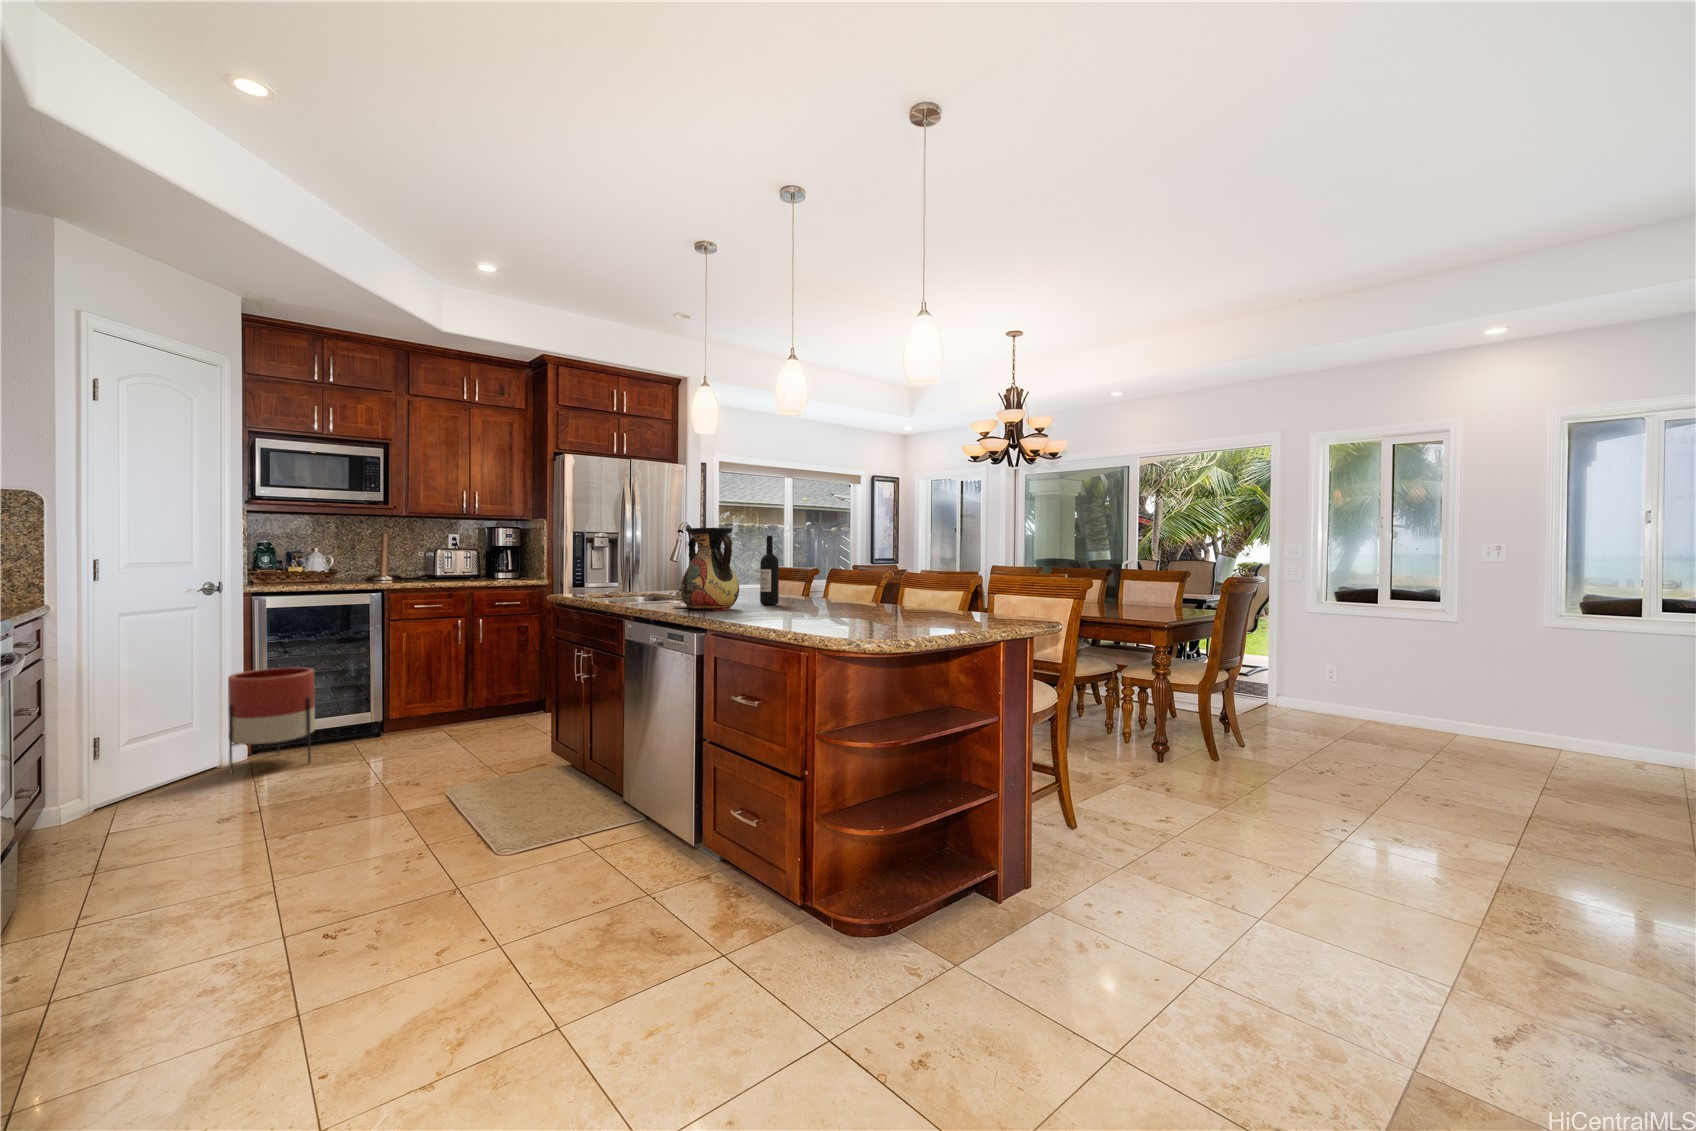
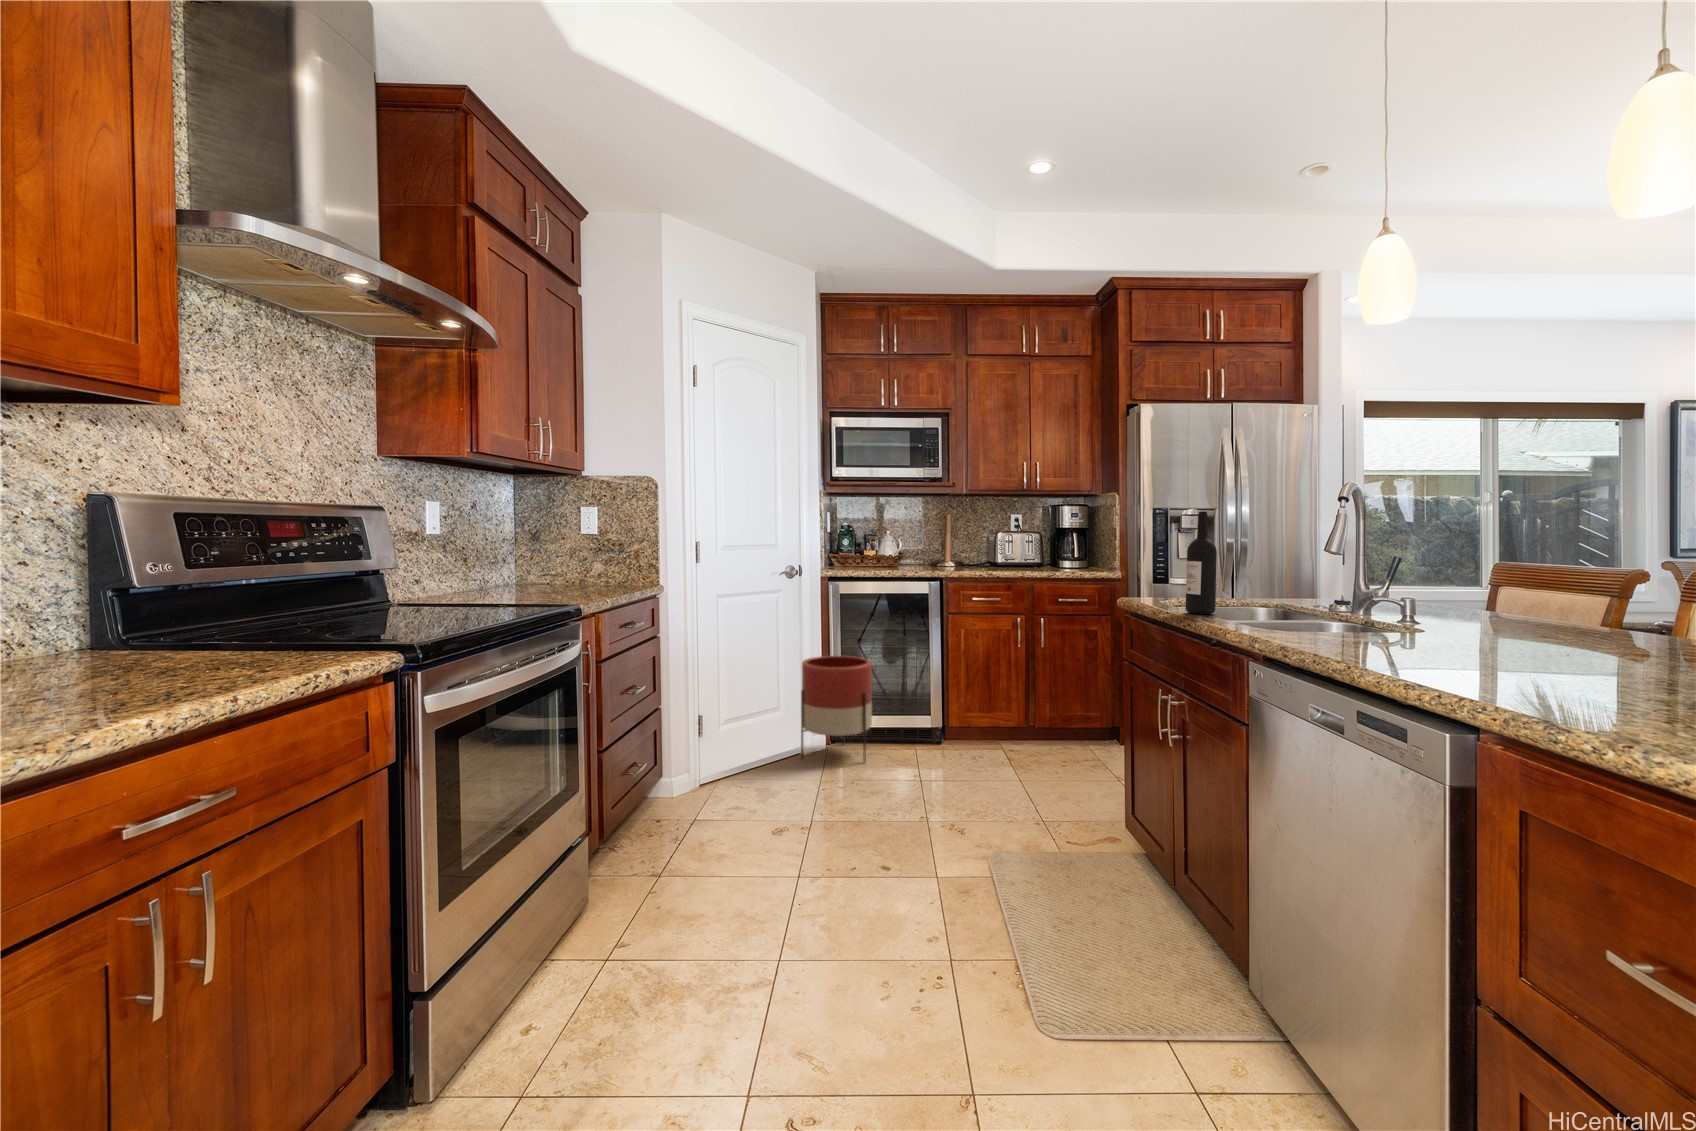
vase: present [673,527,739,611] -> none [1353,490,1534,673]
wine bottle: present [760,536,779,605] -> present [1185,511,1217,614]

